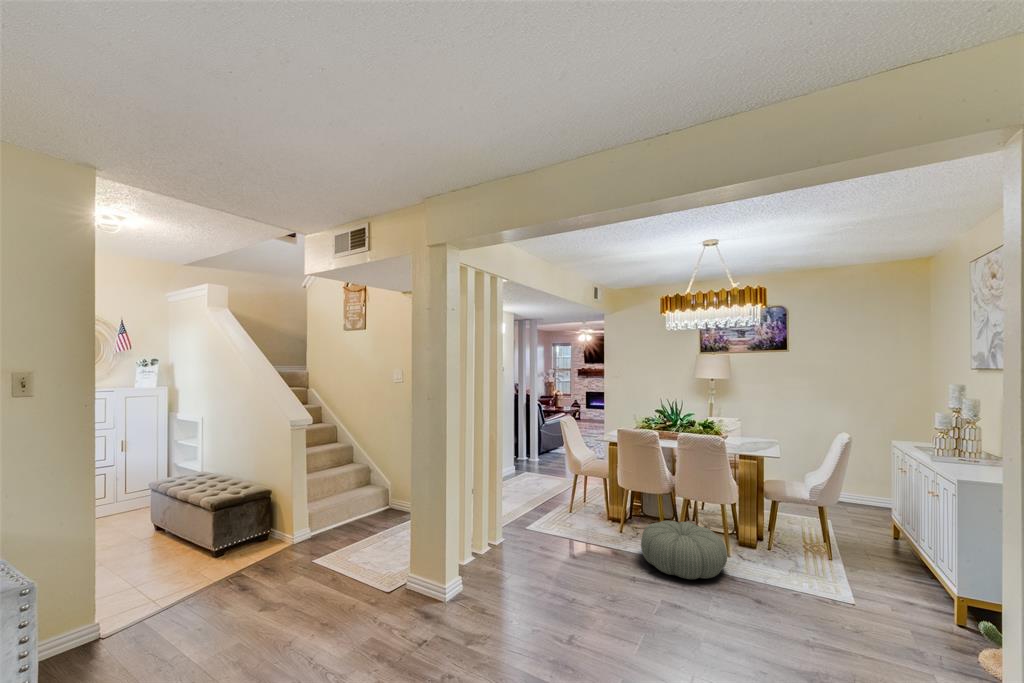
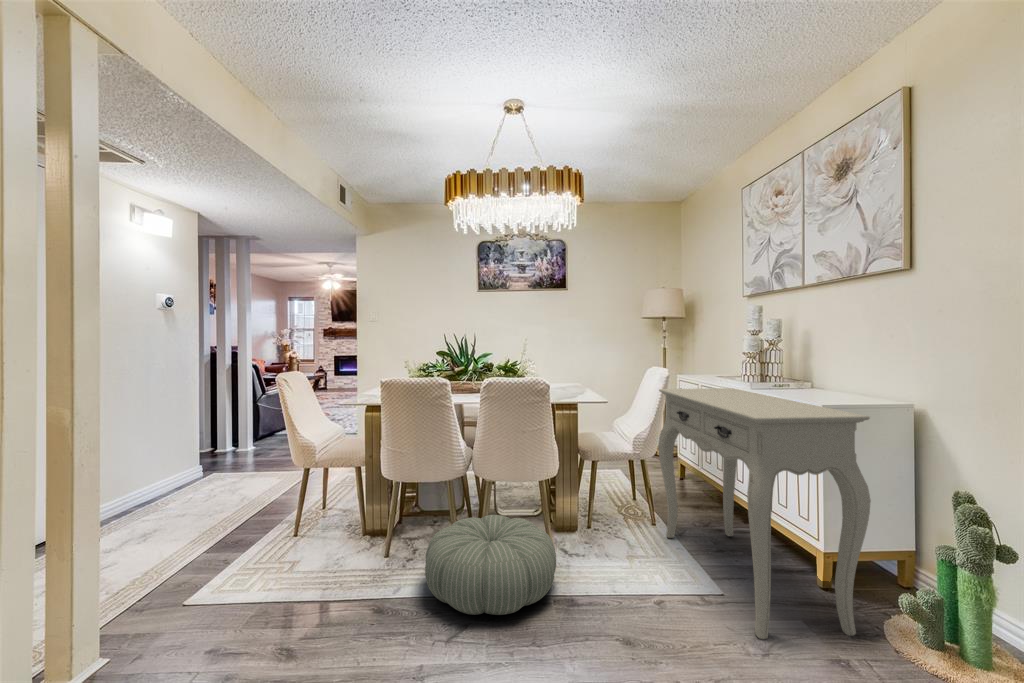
console table: none [825,452,971,659] -> present [658,388,871,639]

